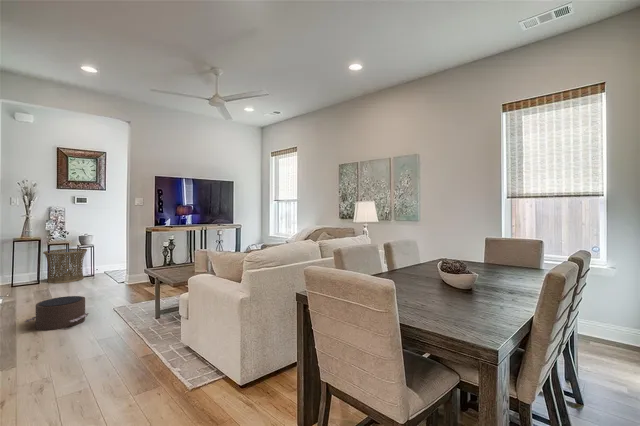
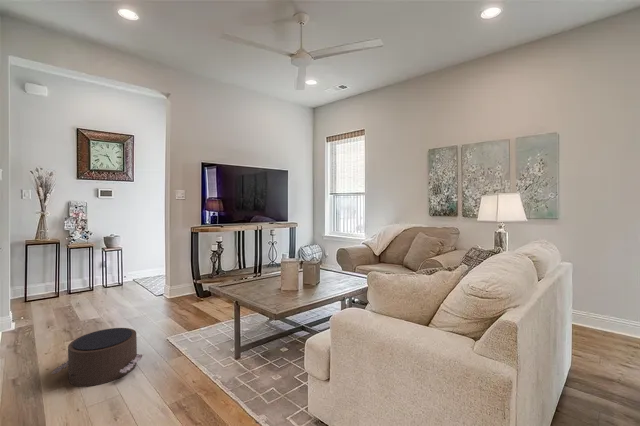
basket: present [43,248,87,283] -> none [63,252,116,297]

